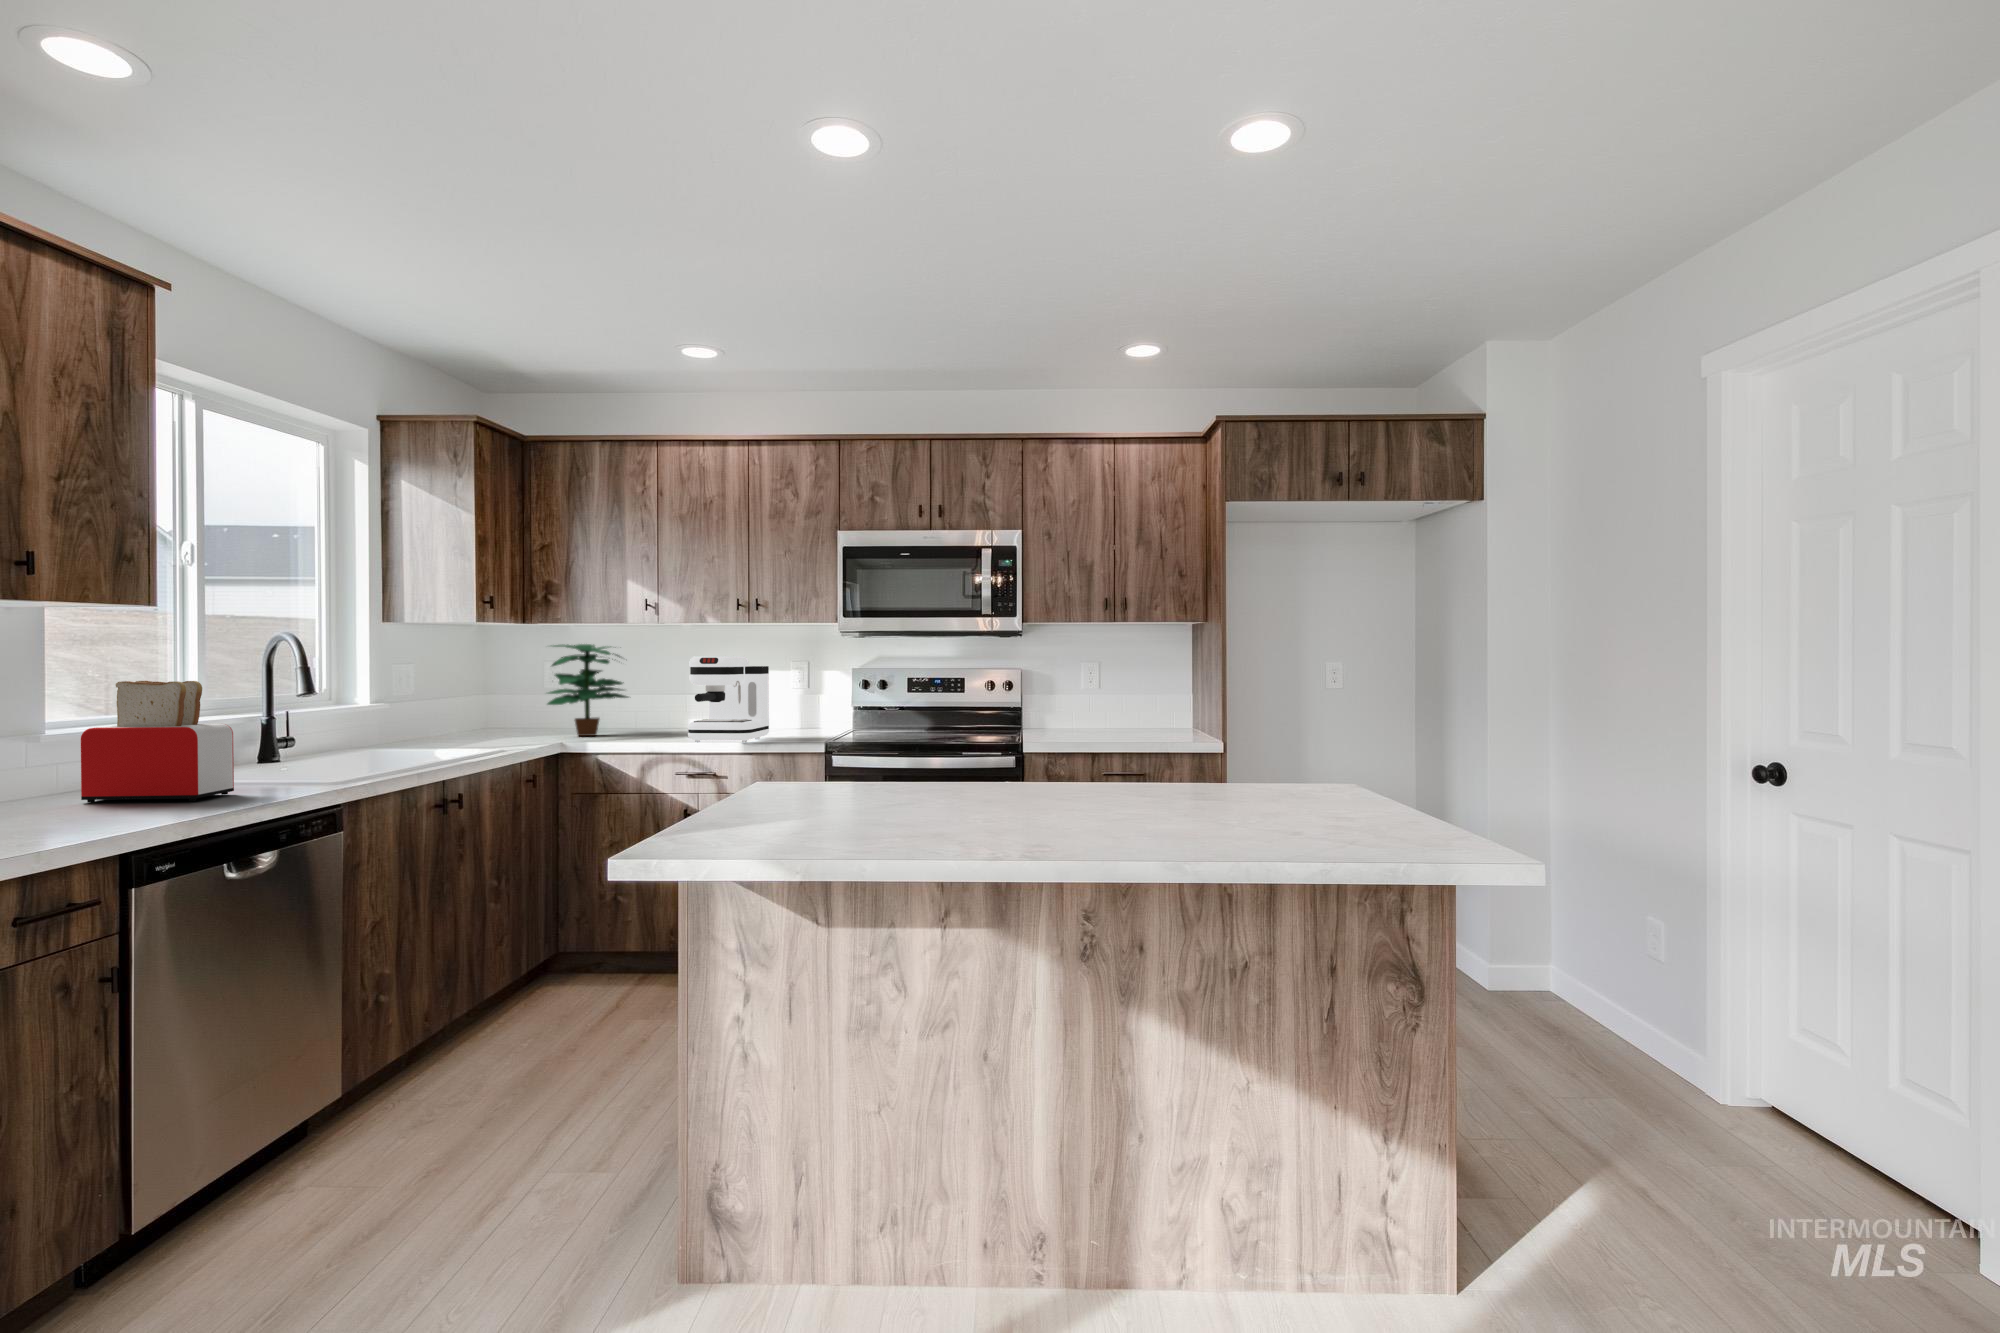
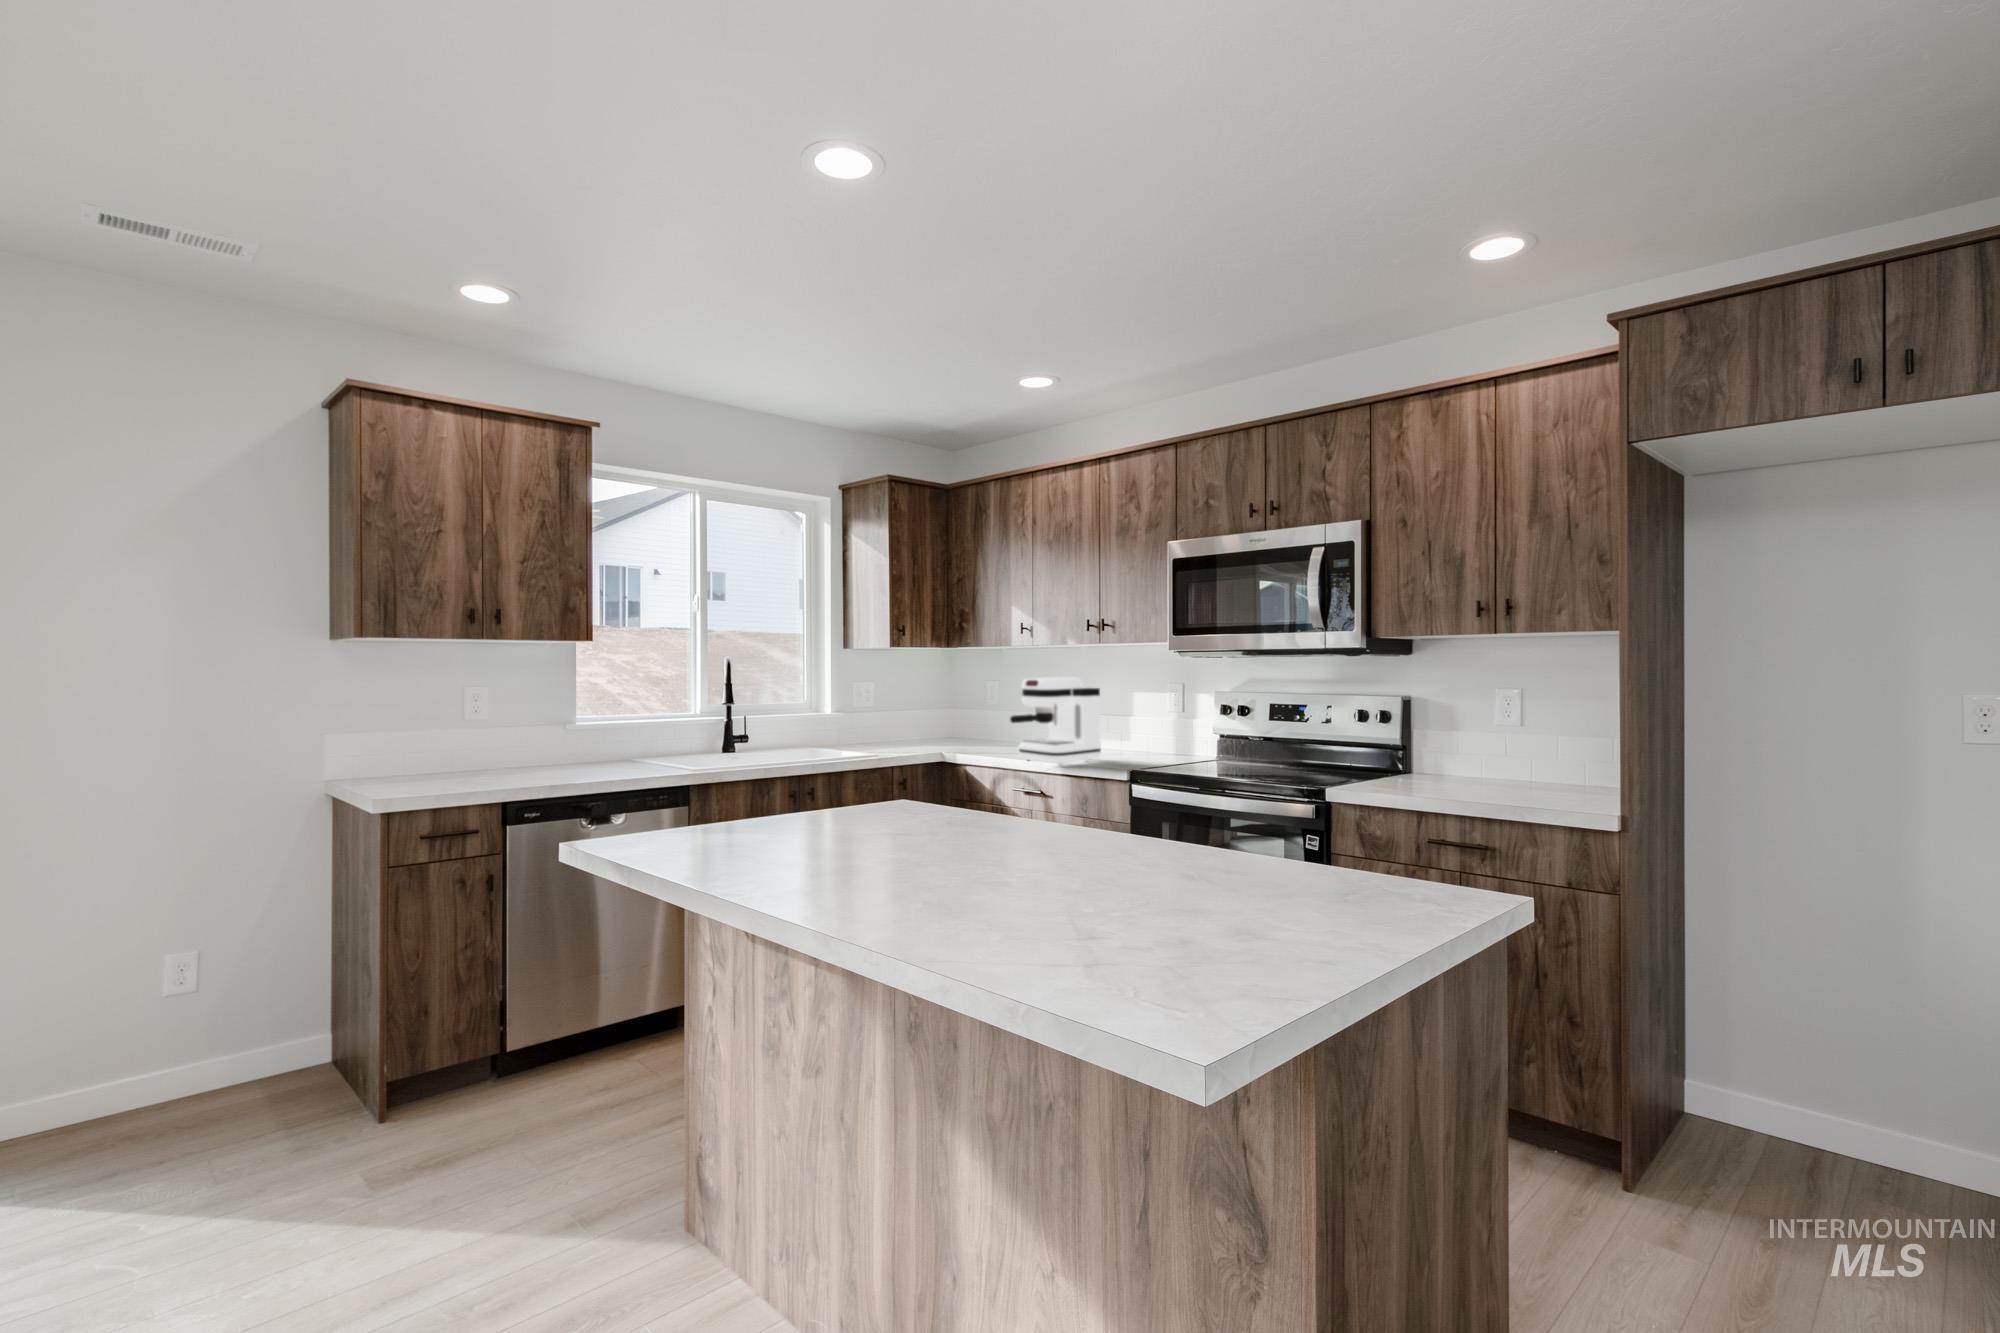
potted plant: present [548,644,628,736] -> none [946,664,1022,747]
toaster: present [81,681,234,802] -> none [546,702,615,786]

